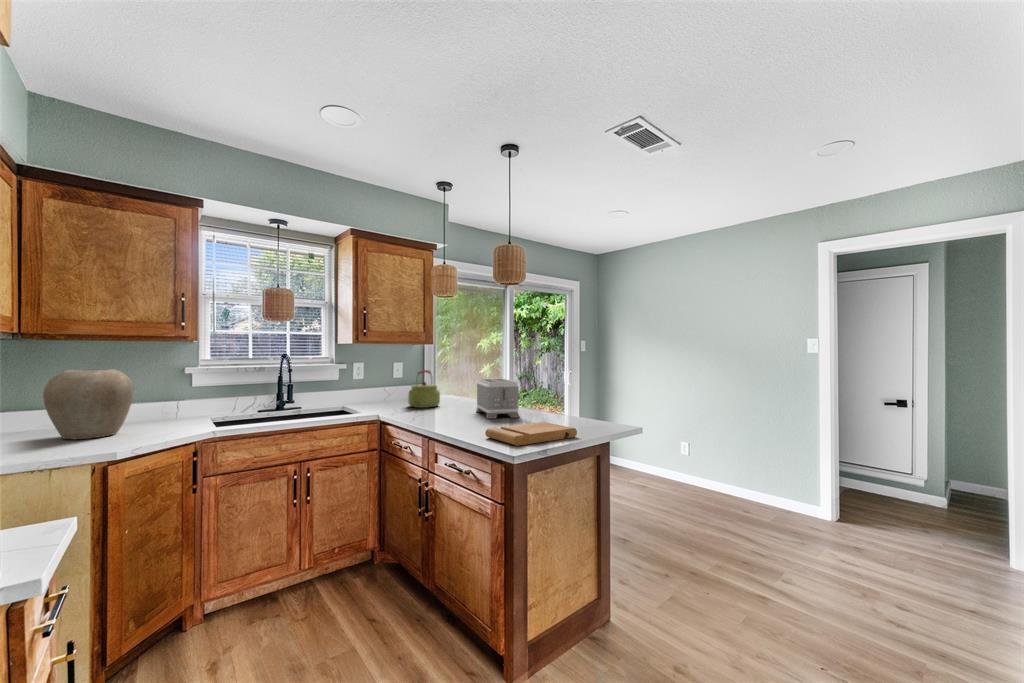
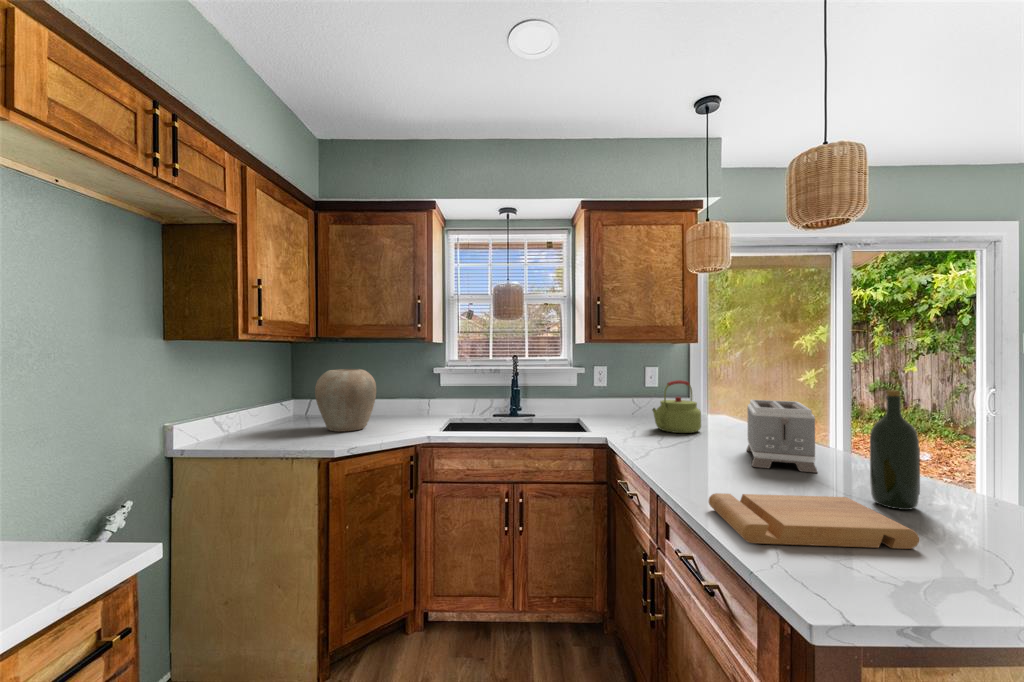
wine bottle: none [550,367,569,426] -> present [870,390,920,510]

